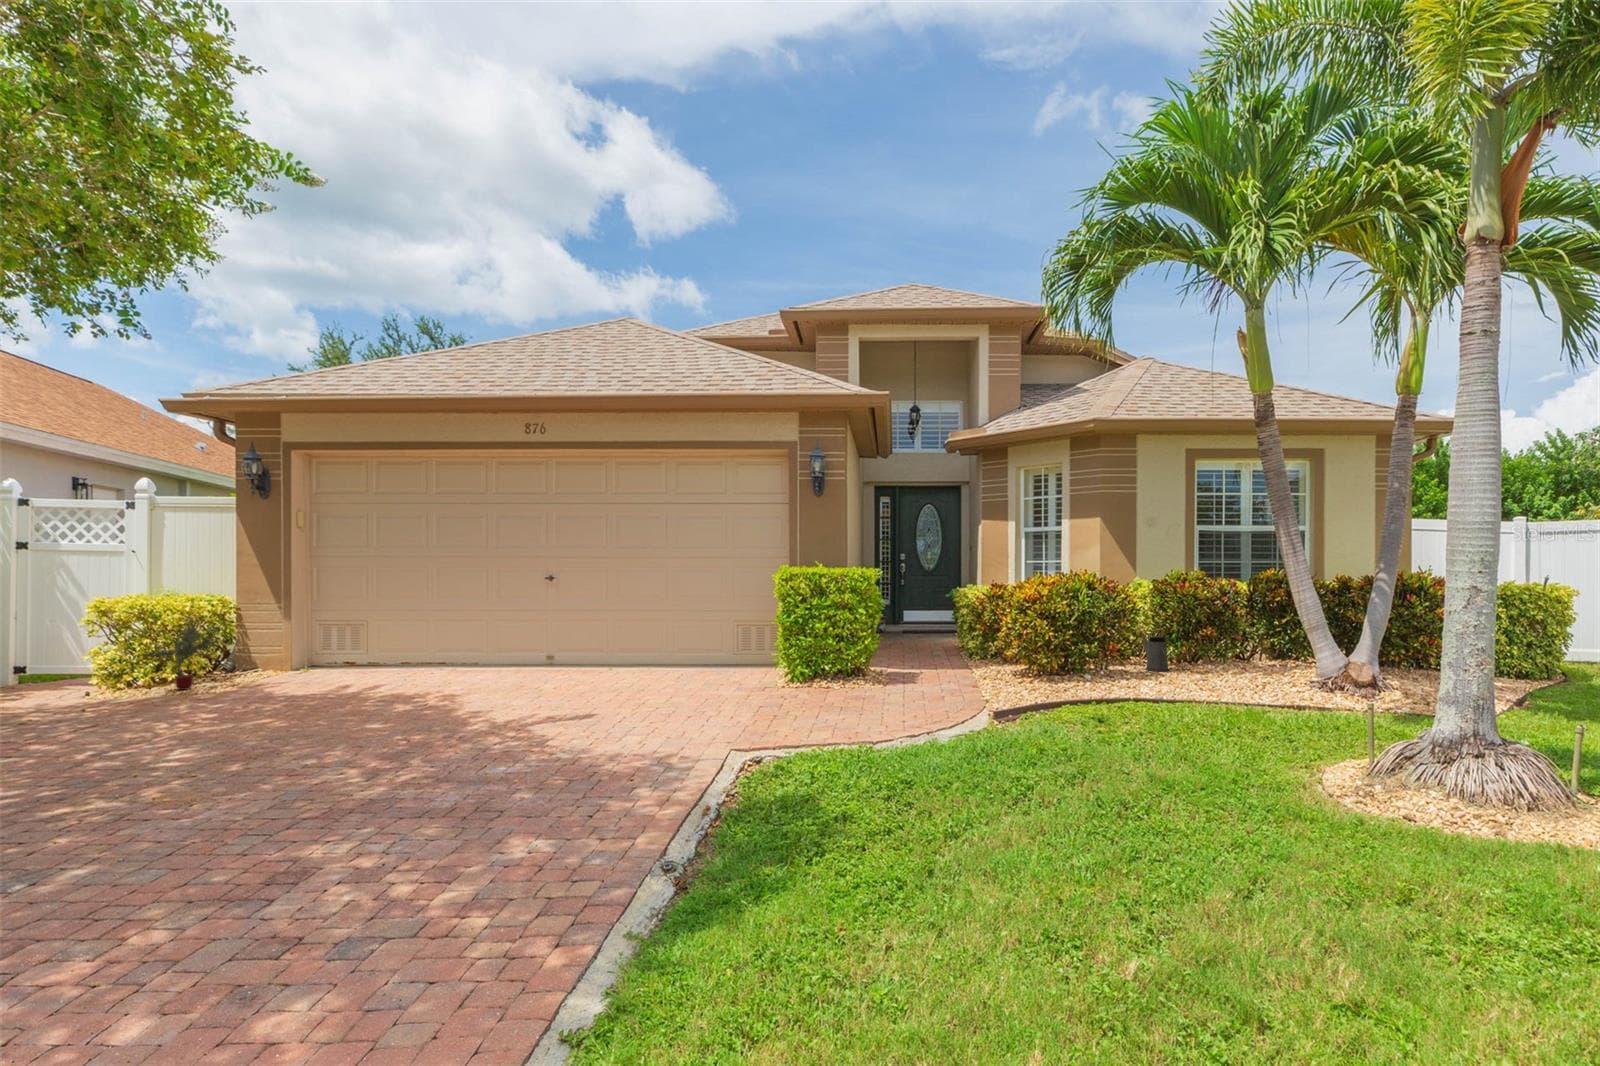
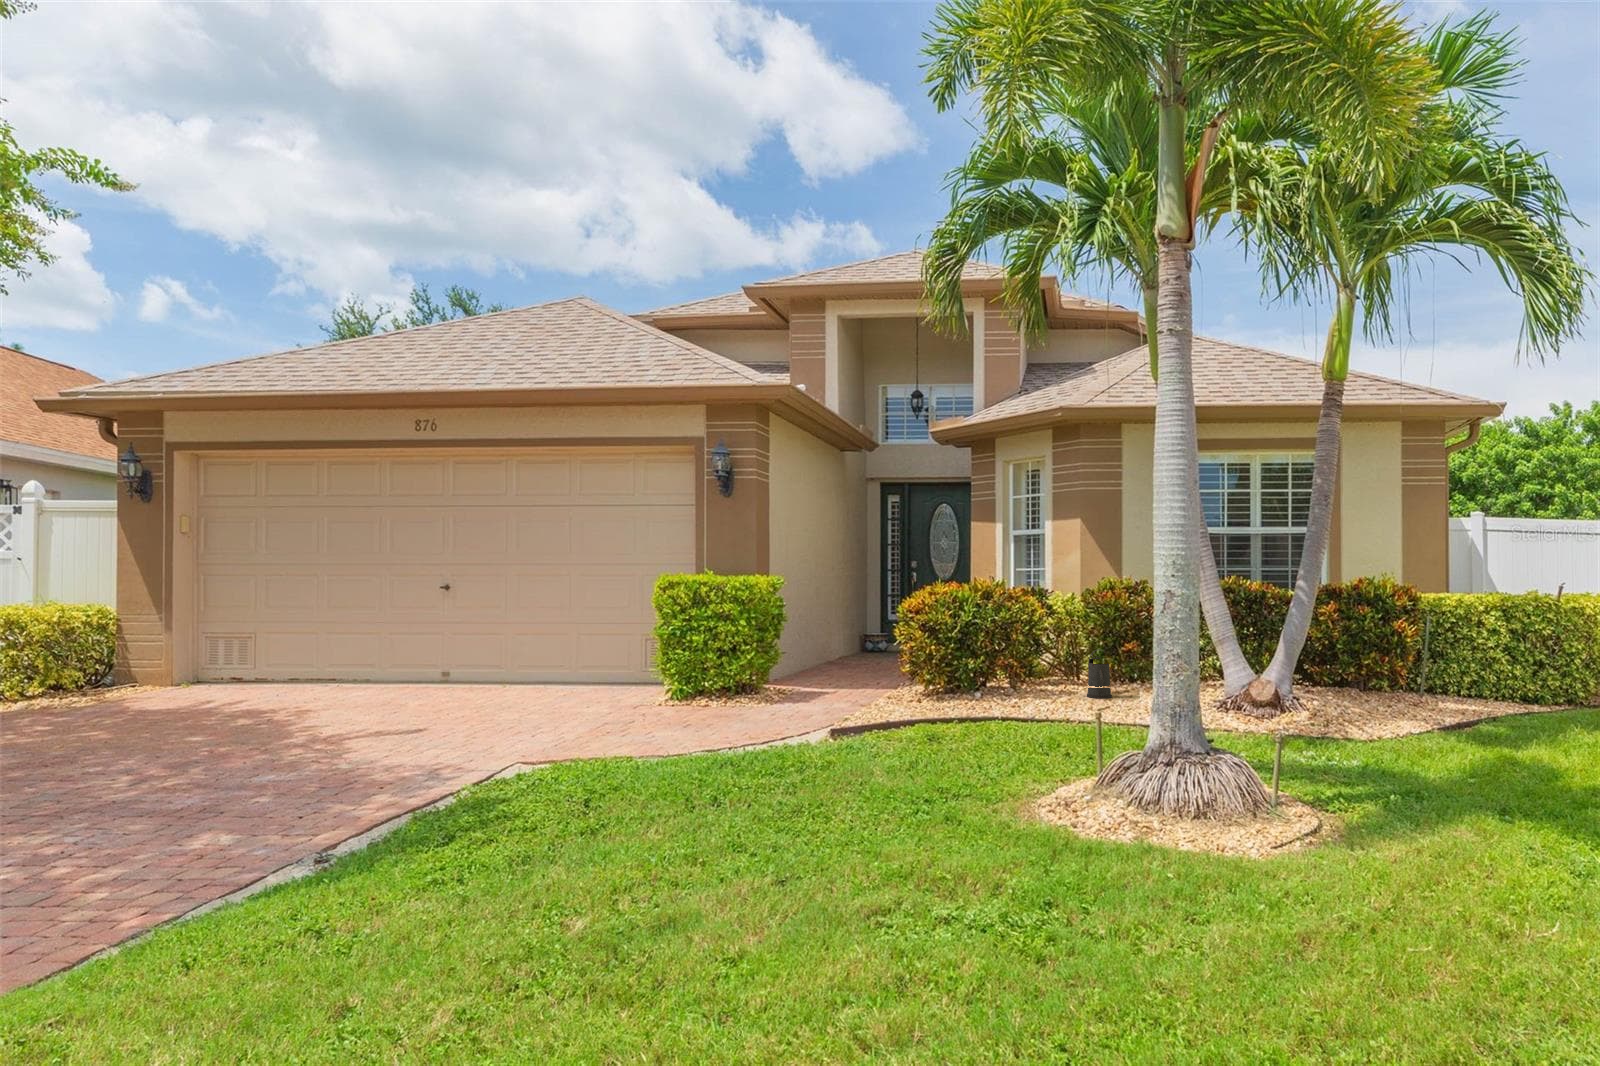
potted tree: present [147,620,218,690] -> none [81,624,148,692]

